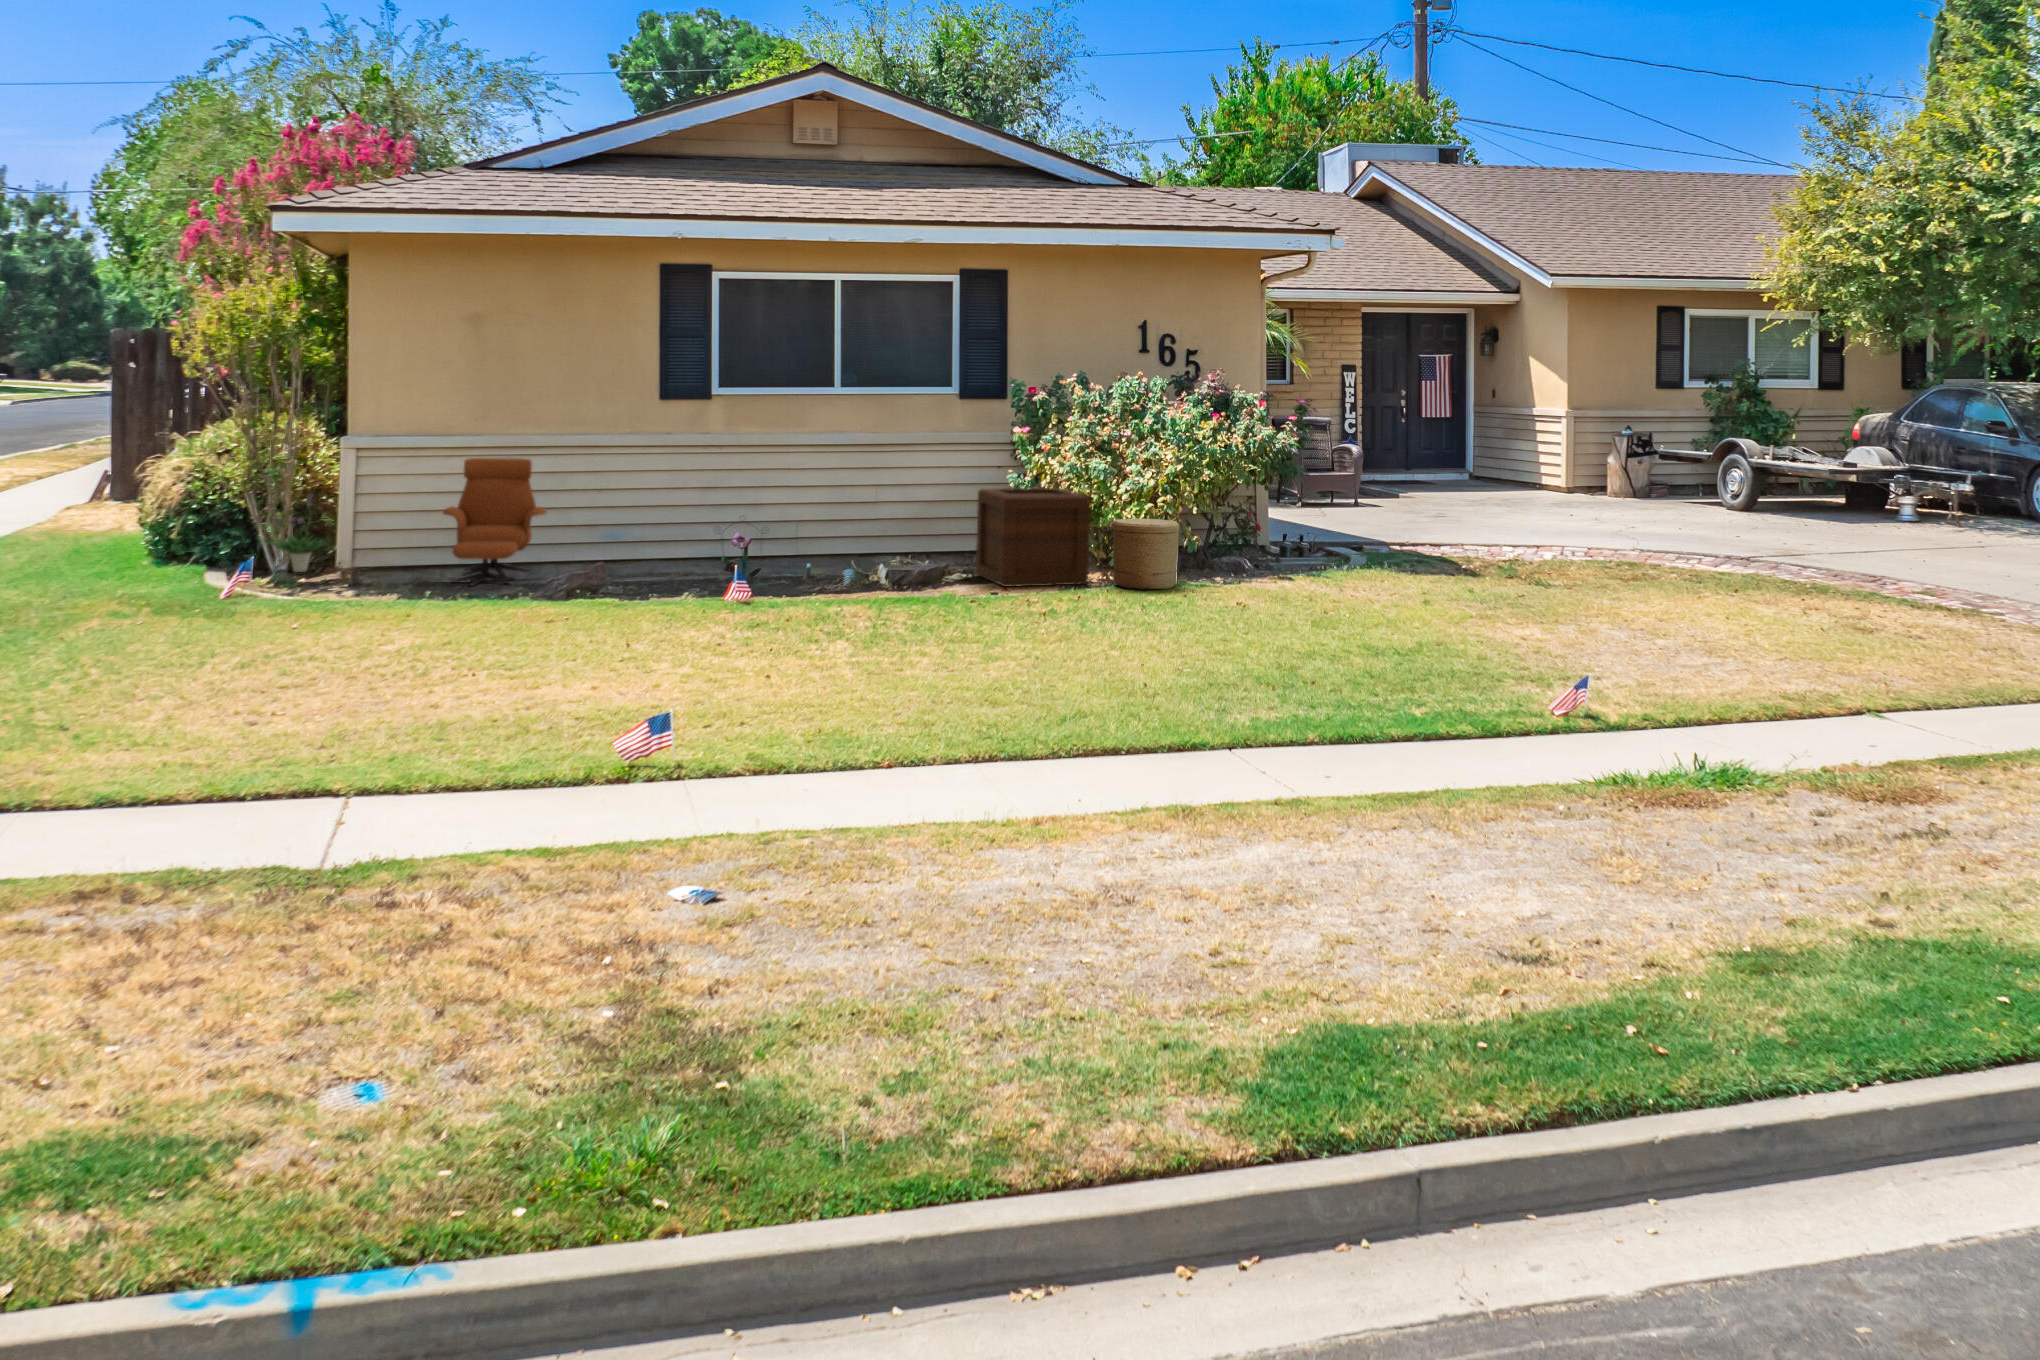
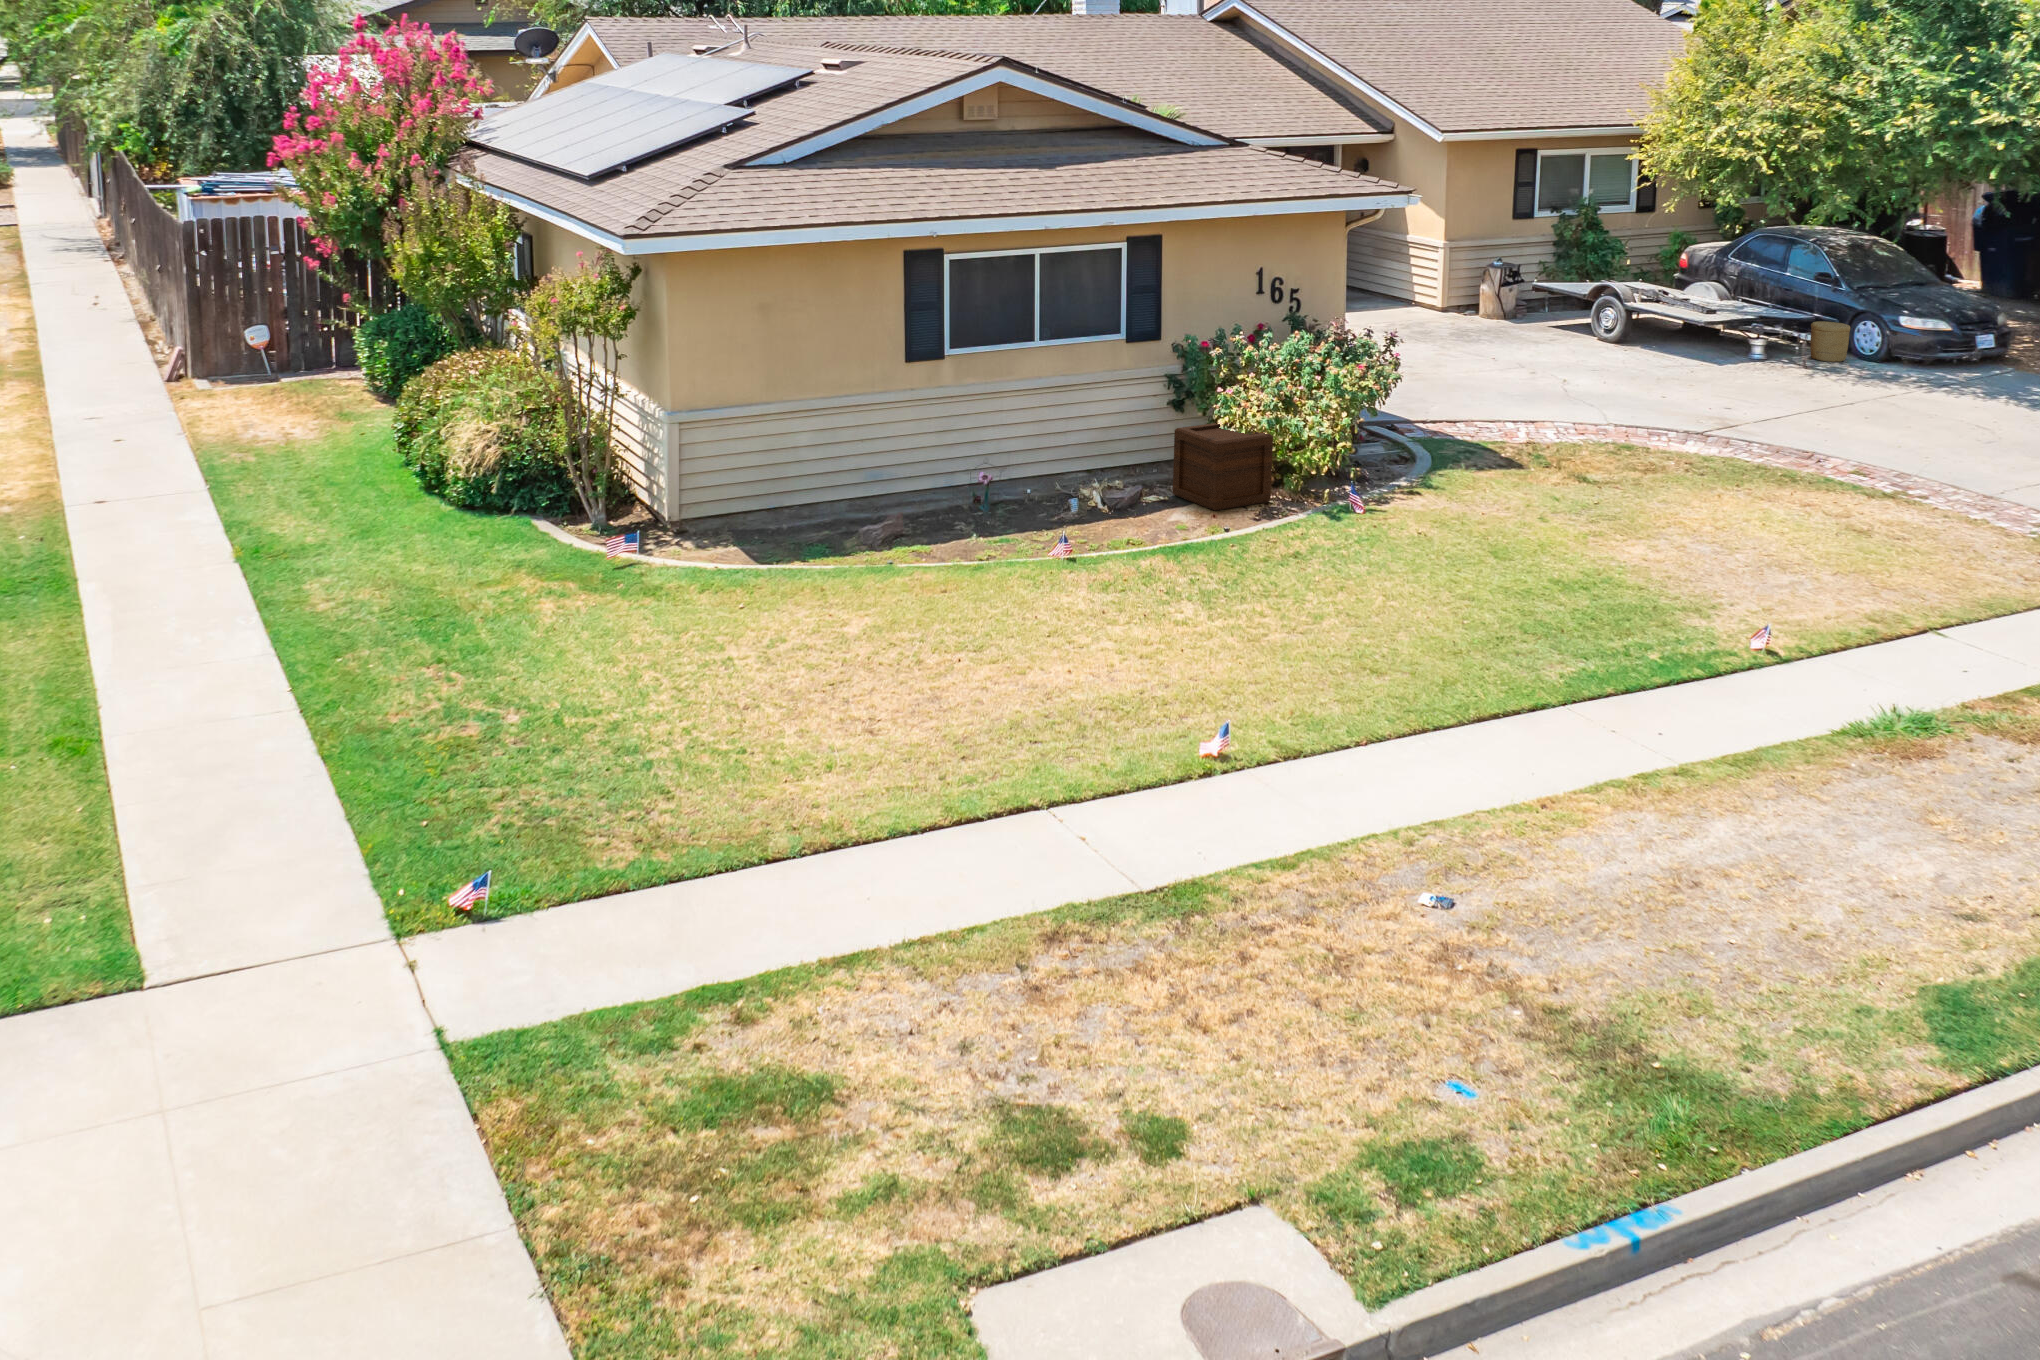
lounge chair: present [443,458,547,586] -> none [762,424,845,541]
potted plant: present [270,496,327,572] -> none [624,465,671,529]
woven basket: present [1112,518,1179,590] -> present [1810,321,1850,362]

